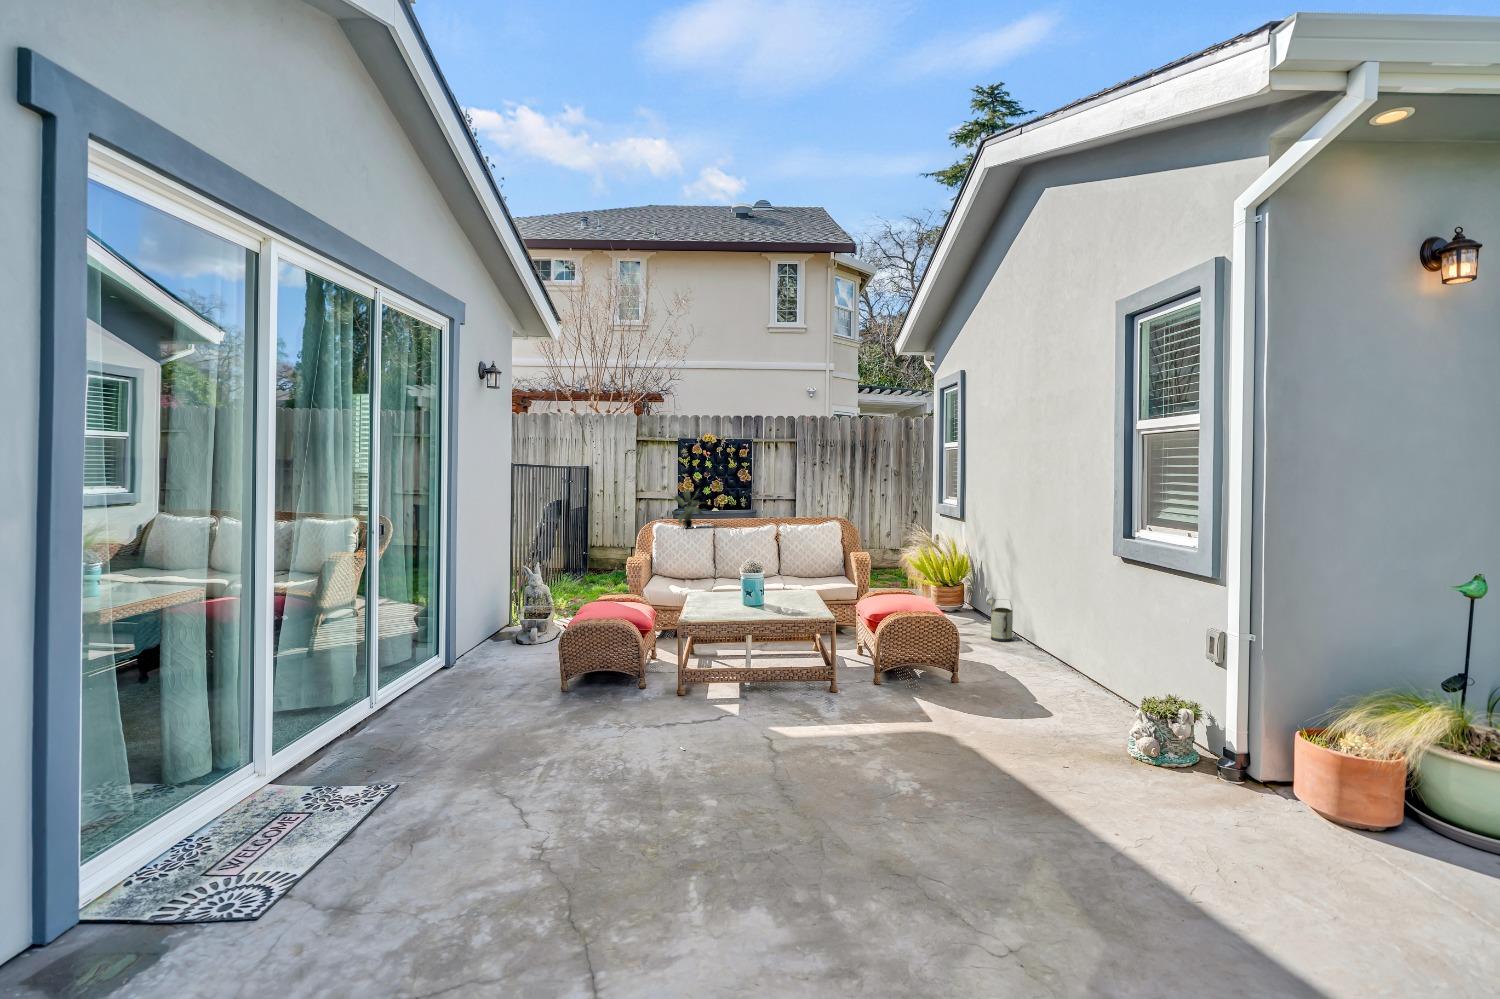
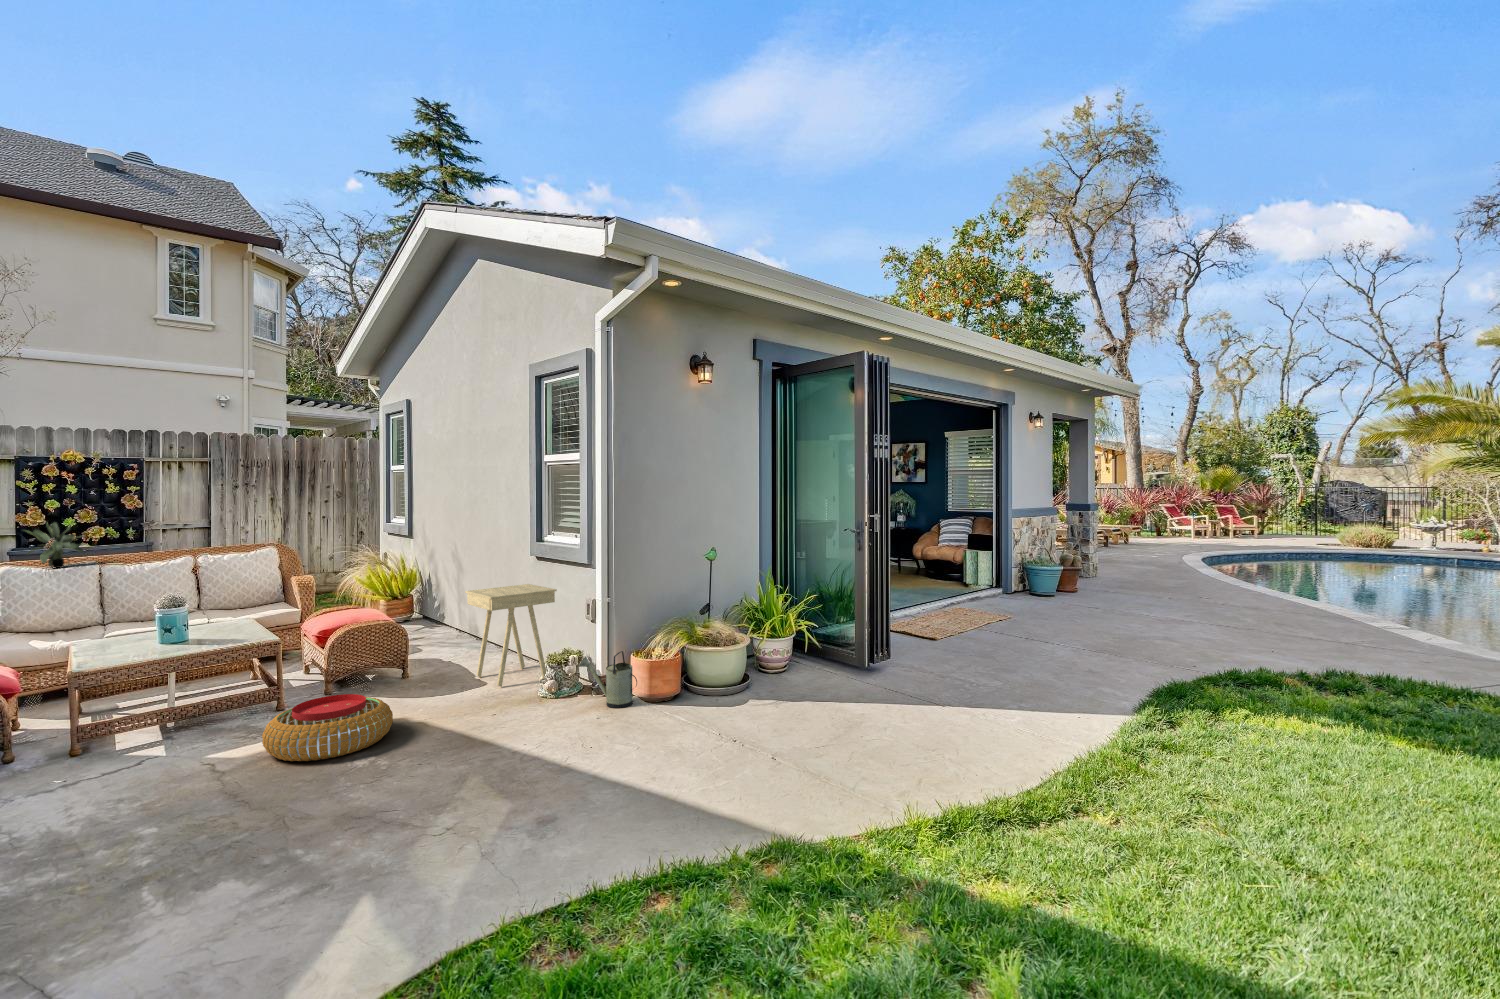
side table: none [1025,592,1149,723] -> present [465,584,557,687]
watering can: present [986,598,1013,642] -> present [579,651,637,708]
pouf: none [811,690,936,763] -> present [262,694,393,761]

